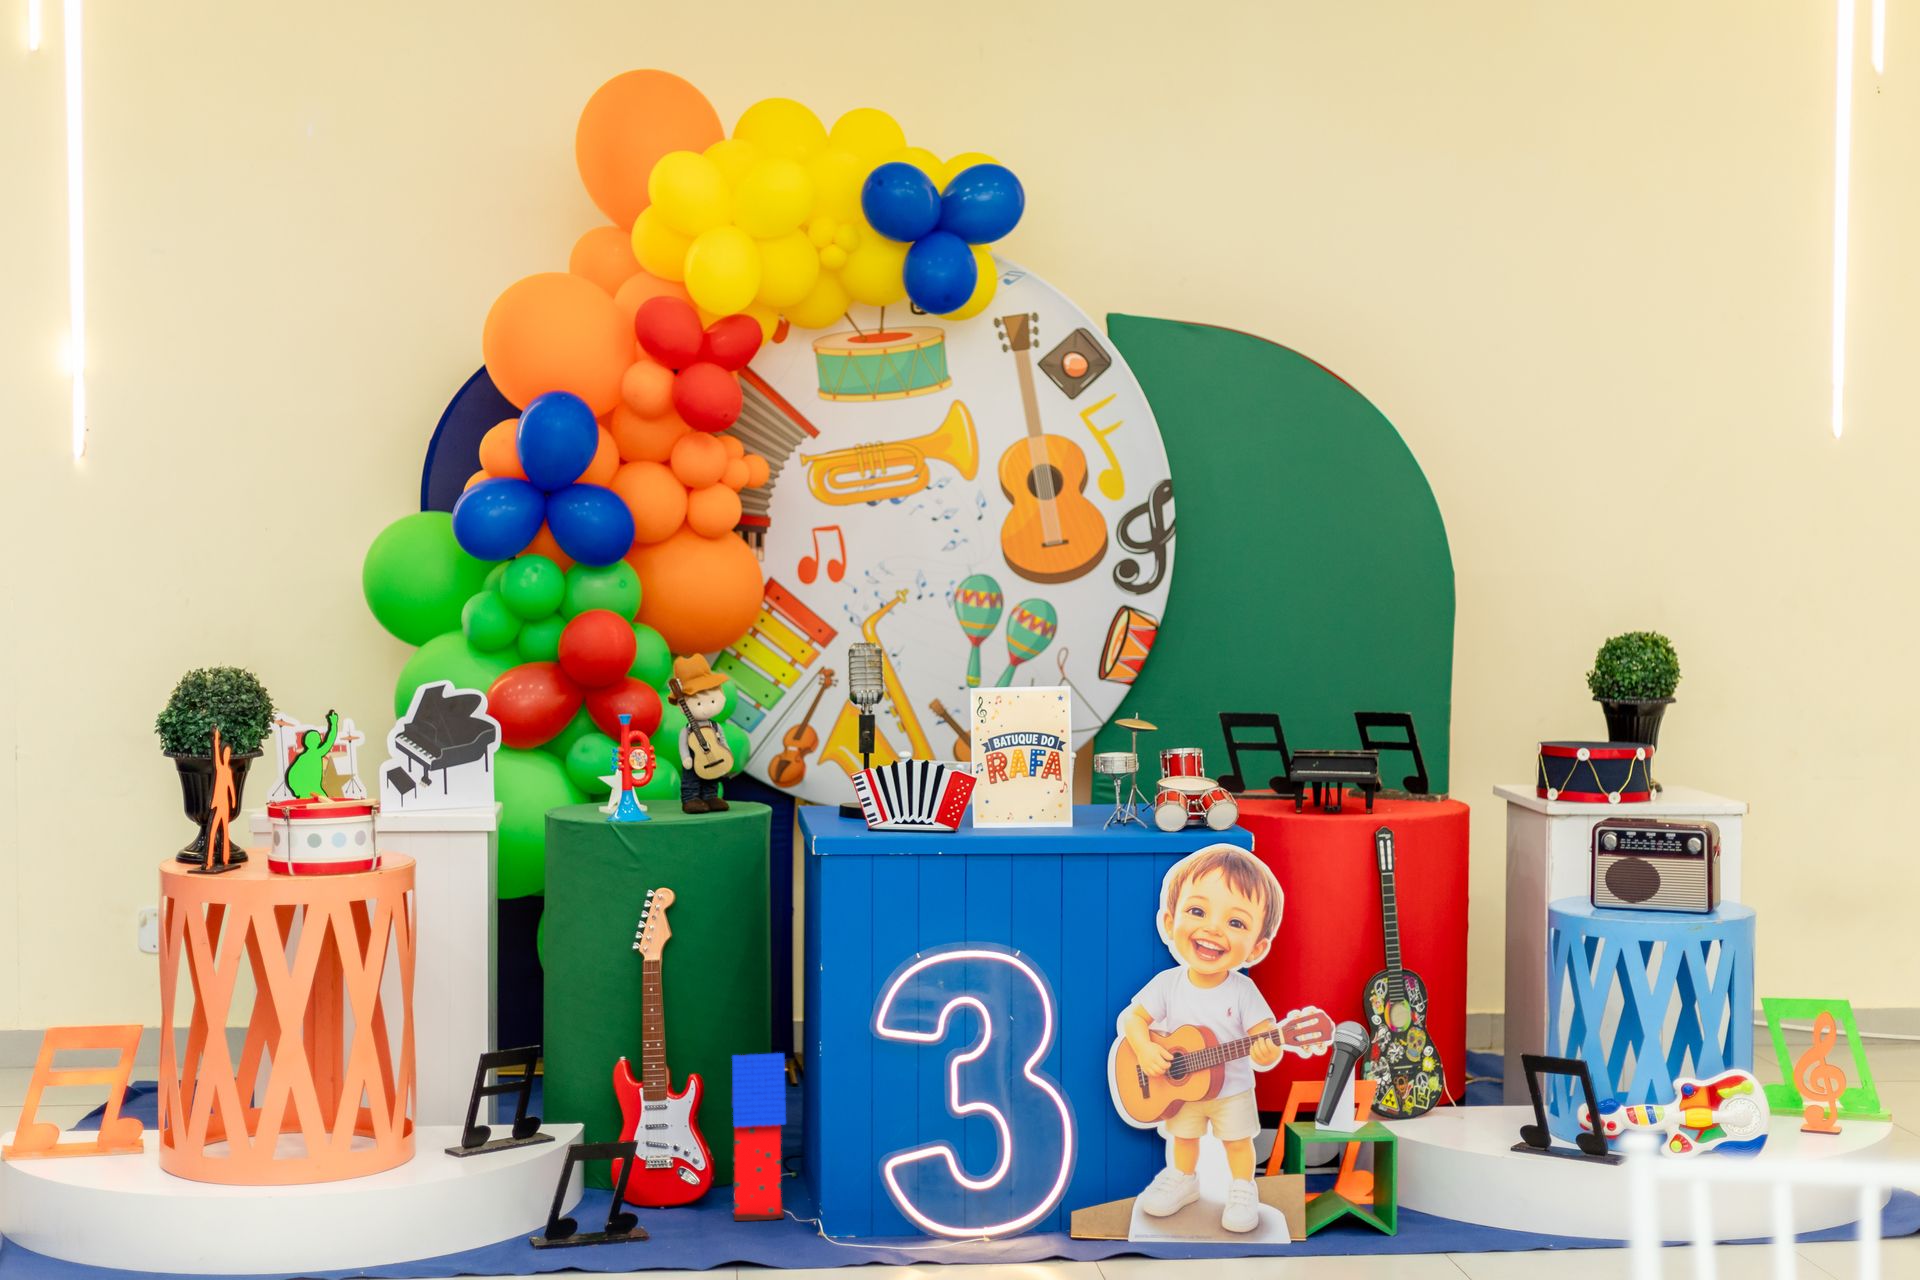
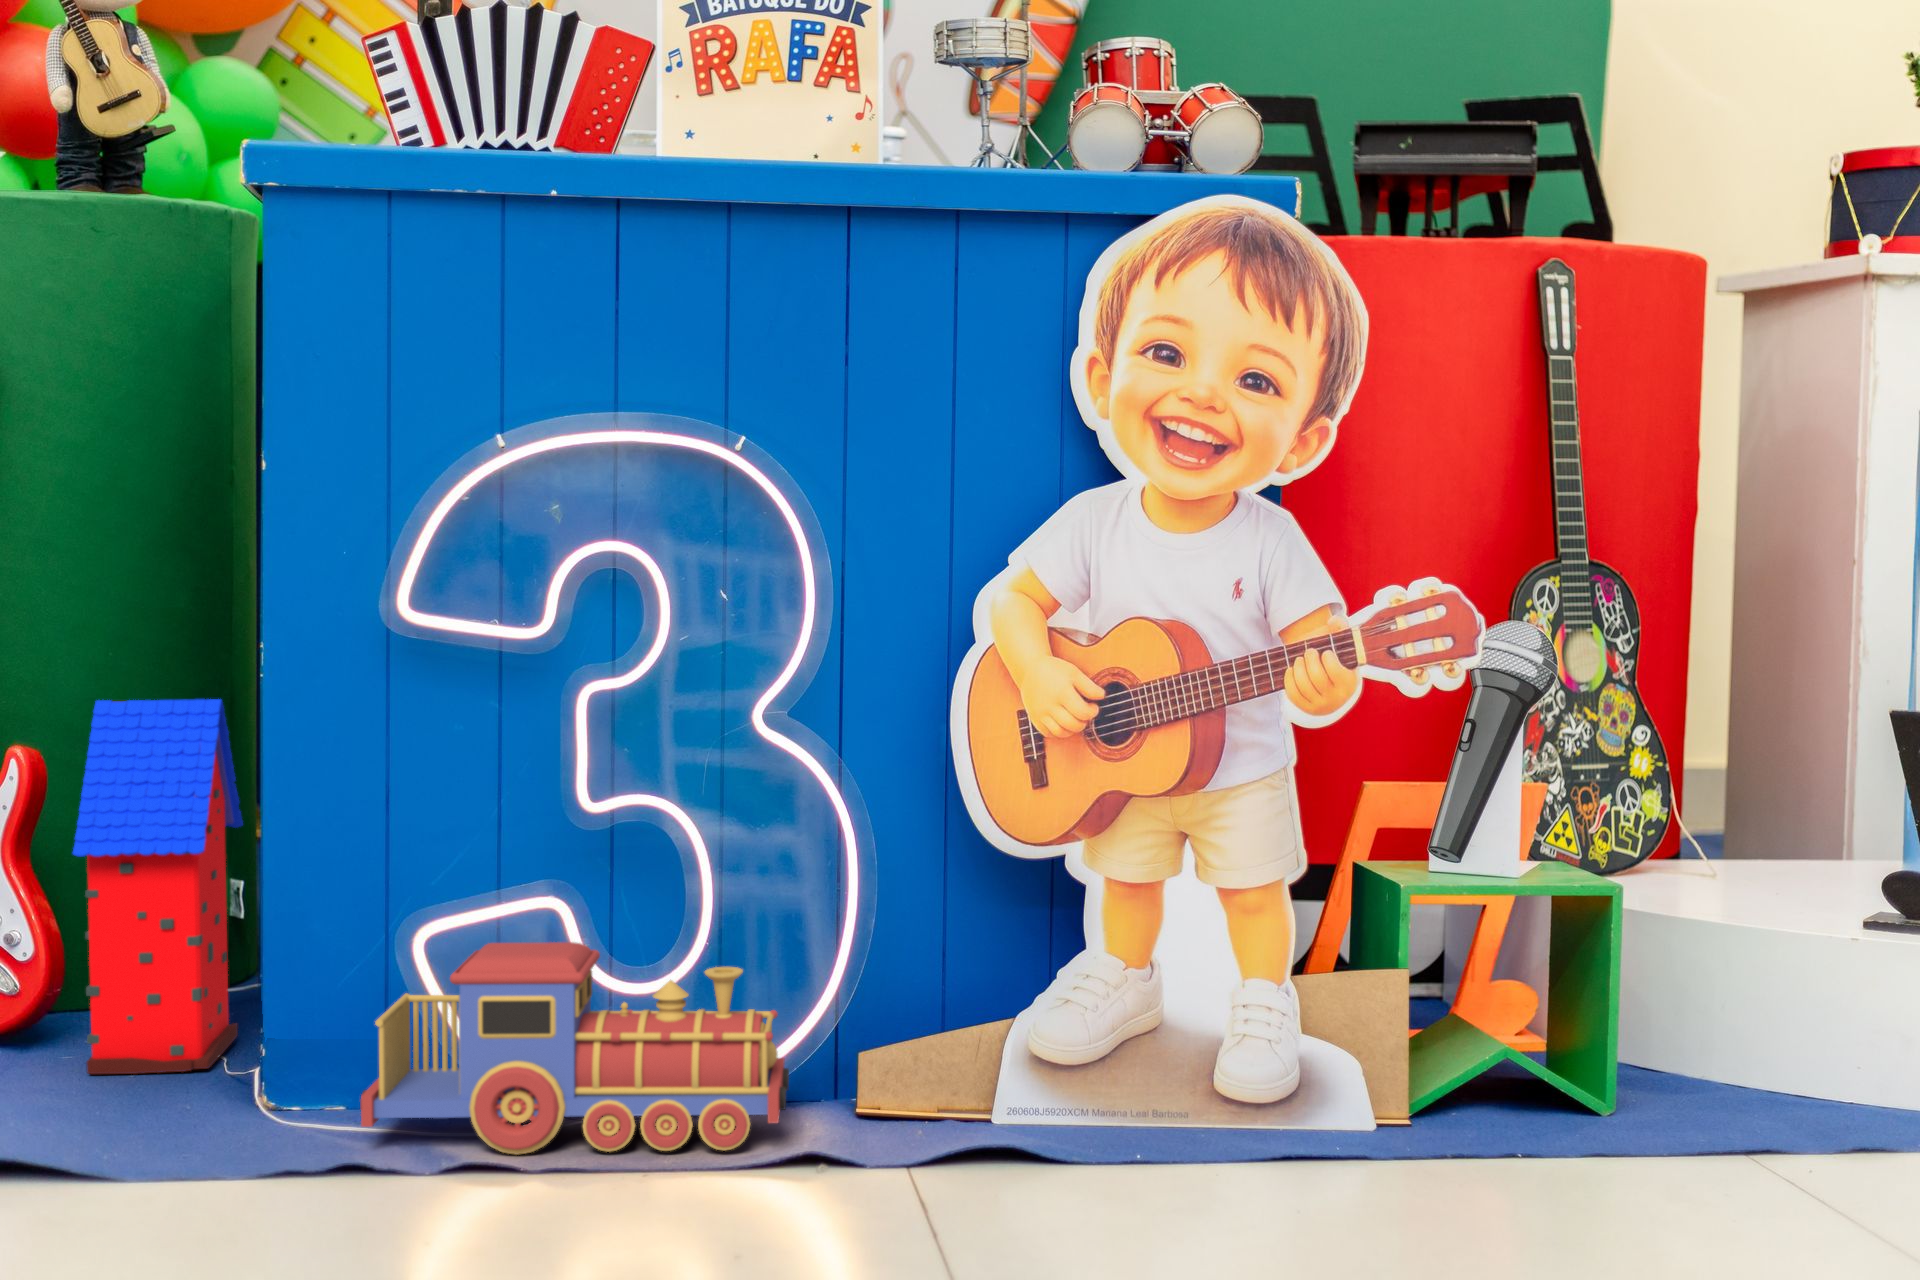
toy train: none [878,1167,1047,1255] -> present [360,942,789,1155]

